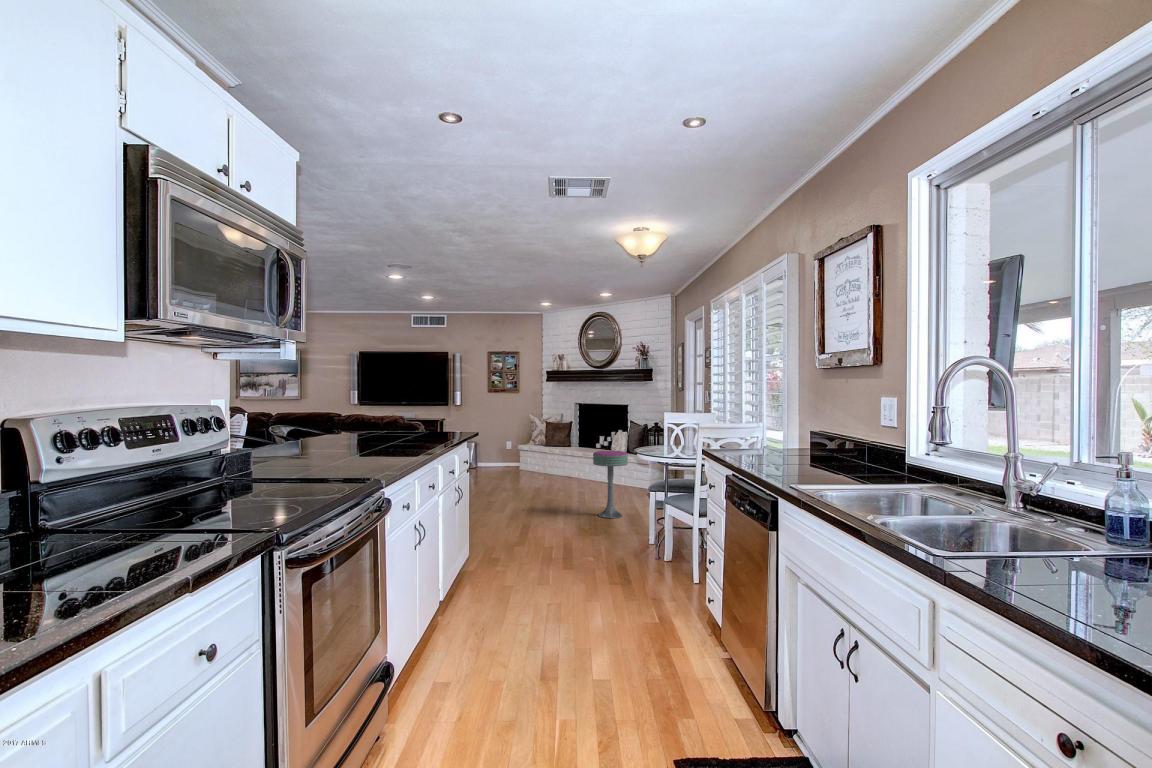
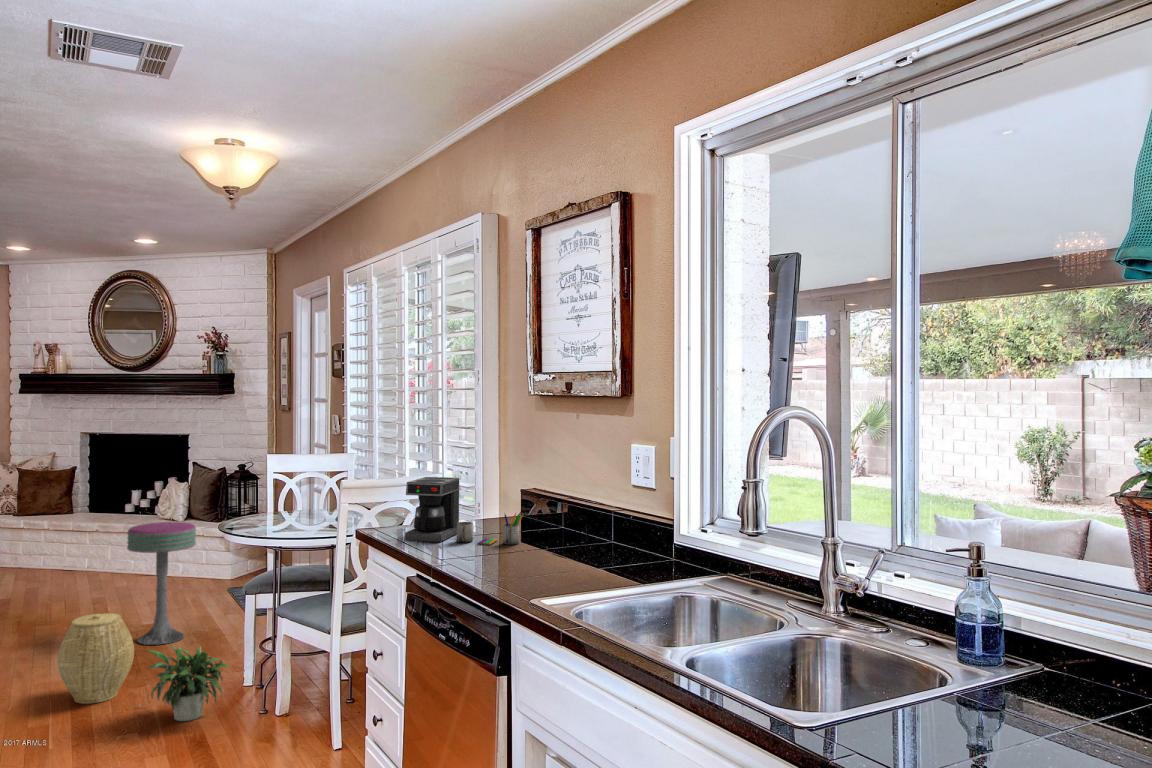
coffee maker: none [730,420,806,462] -> present [405,477,523,545]
woven basket: none [559,494,594,541] -> present [57,613,134,704]
potted plant: none [595,513,642,557] -> present [147,643,230,721]

